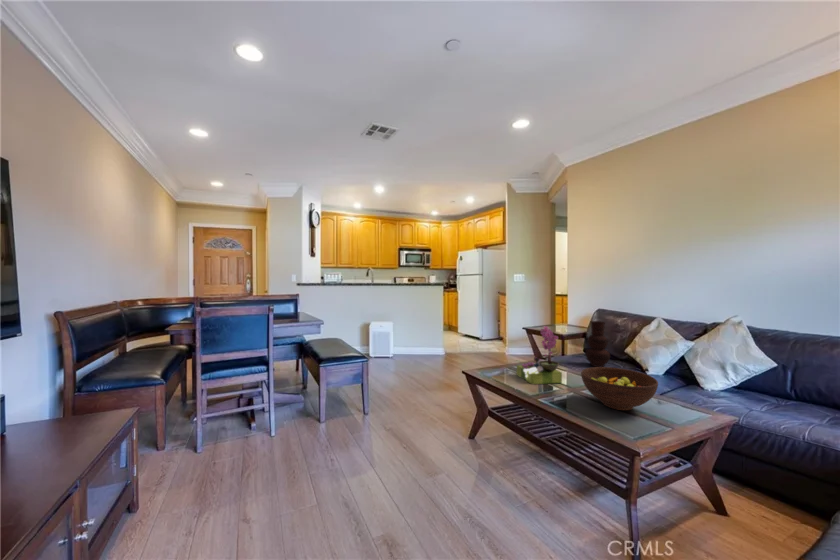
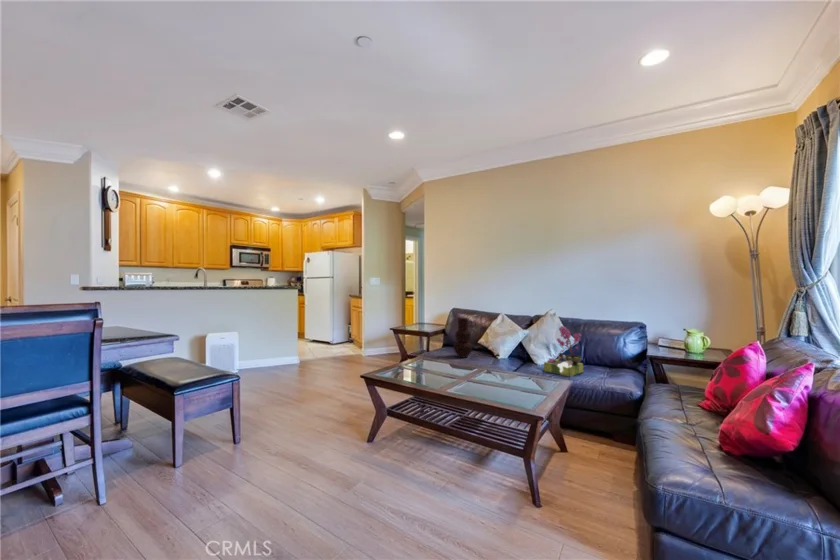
flower arrangement: present [517,326,562,384] -> present [544,326,583,377]
fruit bowl: present [581,367,658,410] -> none [471,355,526,388]

